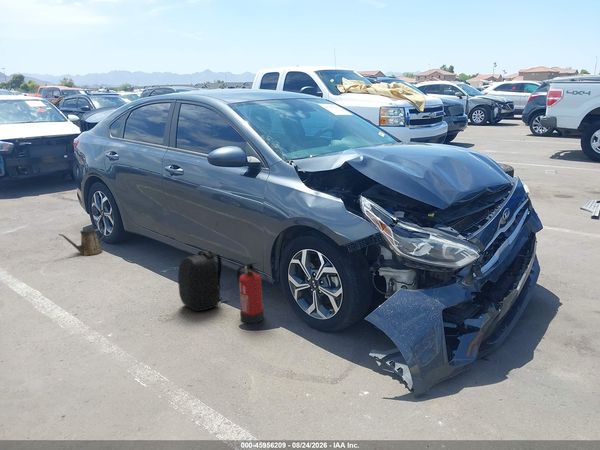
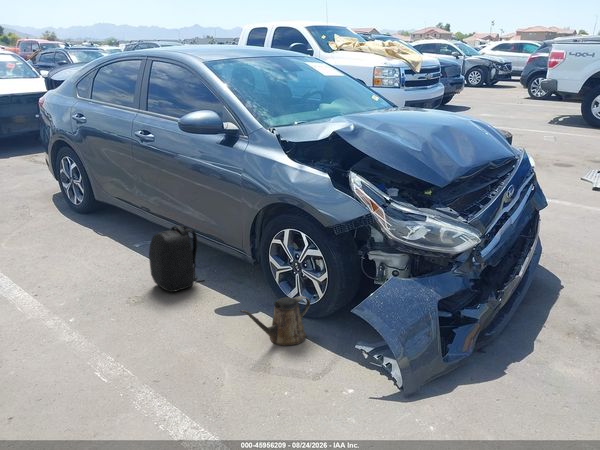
watering can: present [59,229,104,256] -> present [240,296,310,346]
fire extinguisher: present [237,262,264,323] -> none [214,241,242,306]

